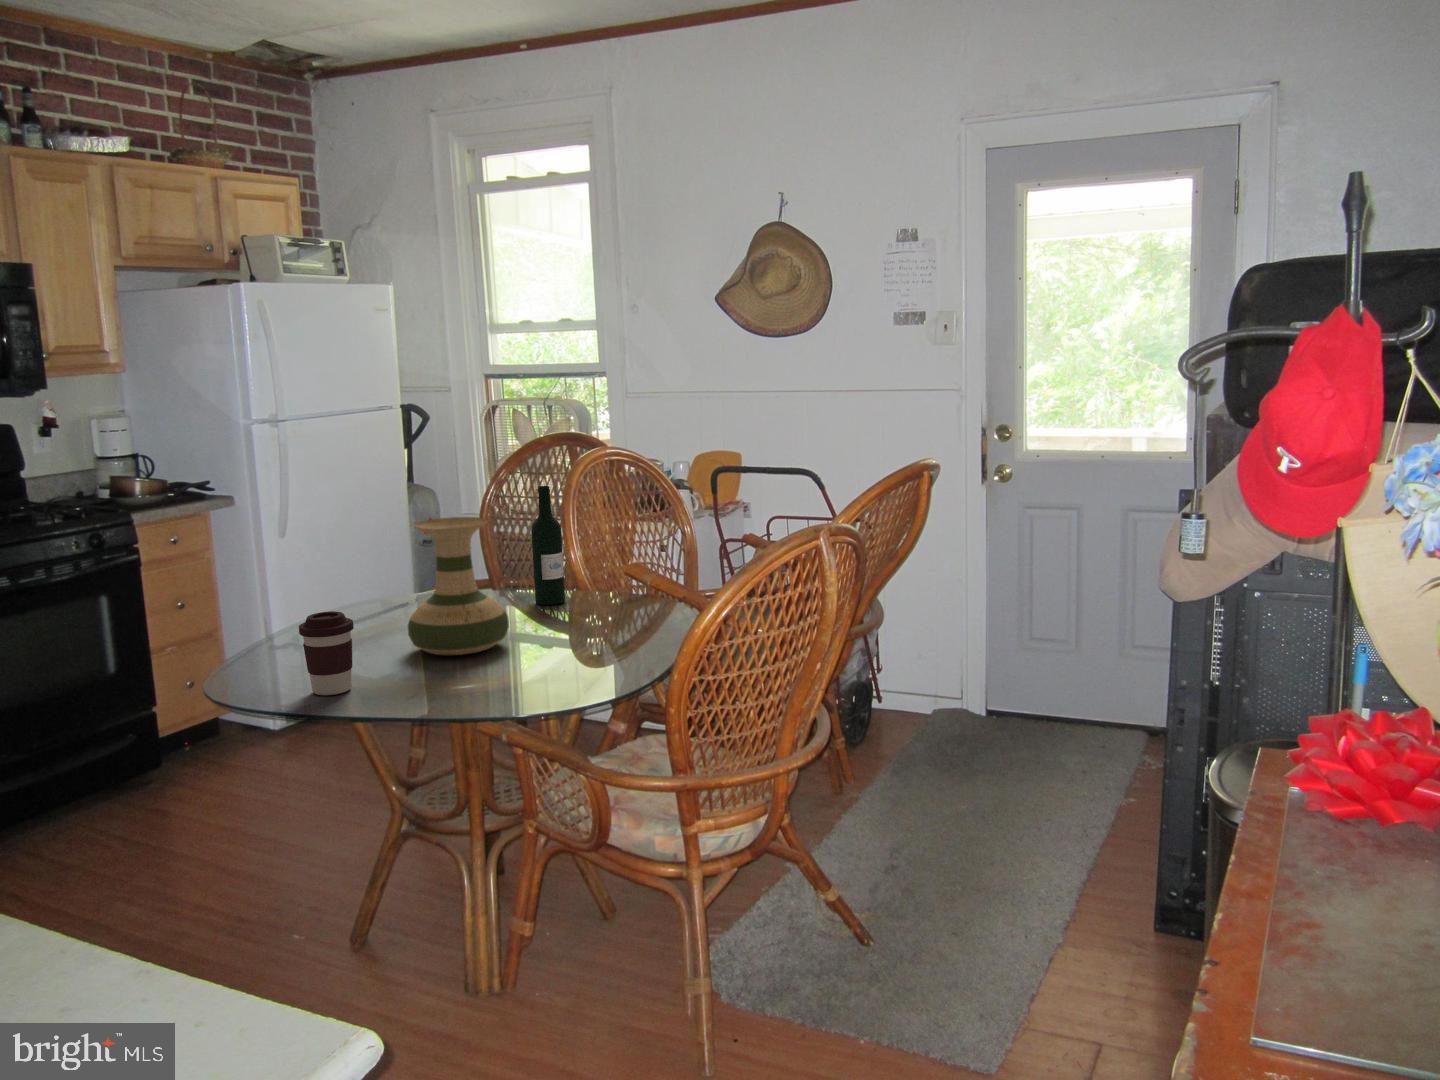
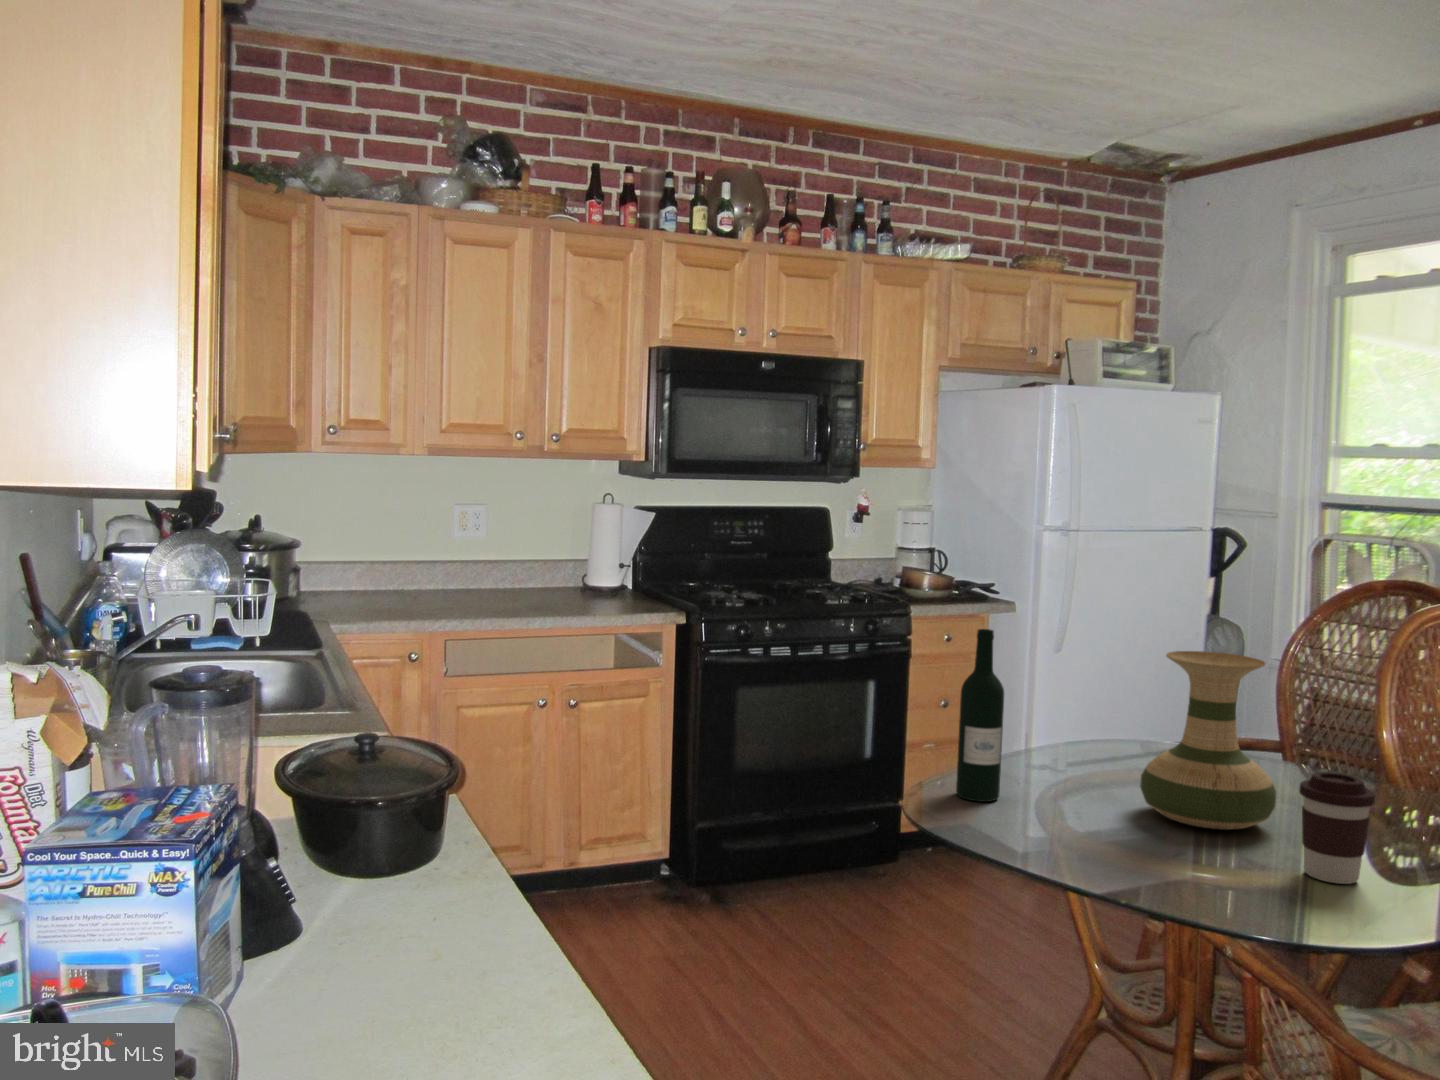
wine bottle: present [531,486,565,605] -> present [956,629,1004,802]
coffee cup: present [299,611,354,695] -> present [1299,772,1375,884]

